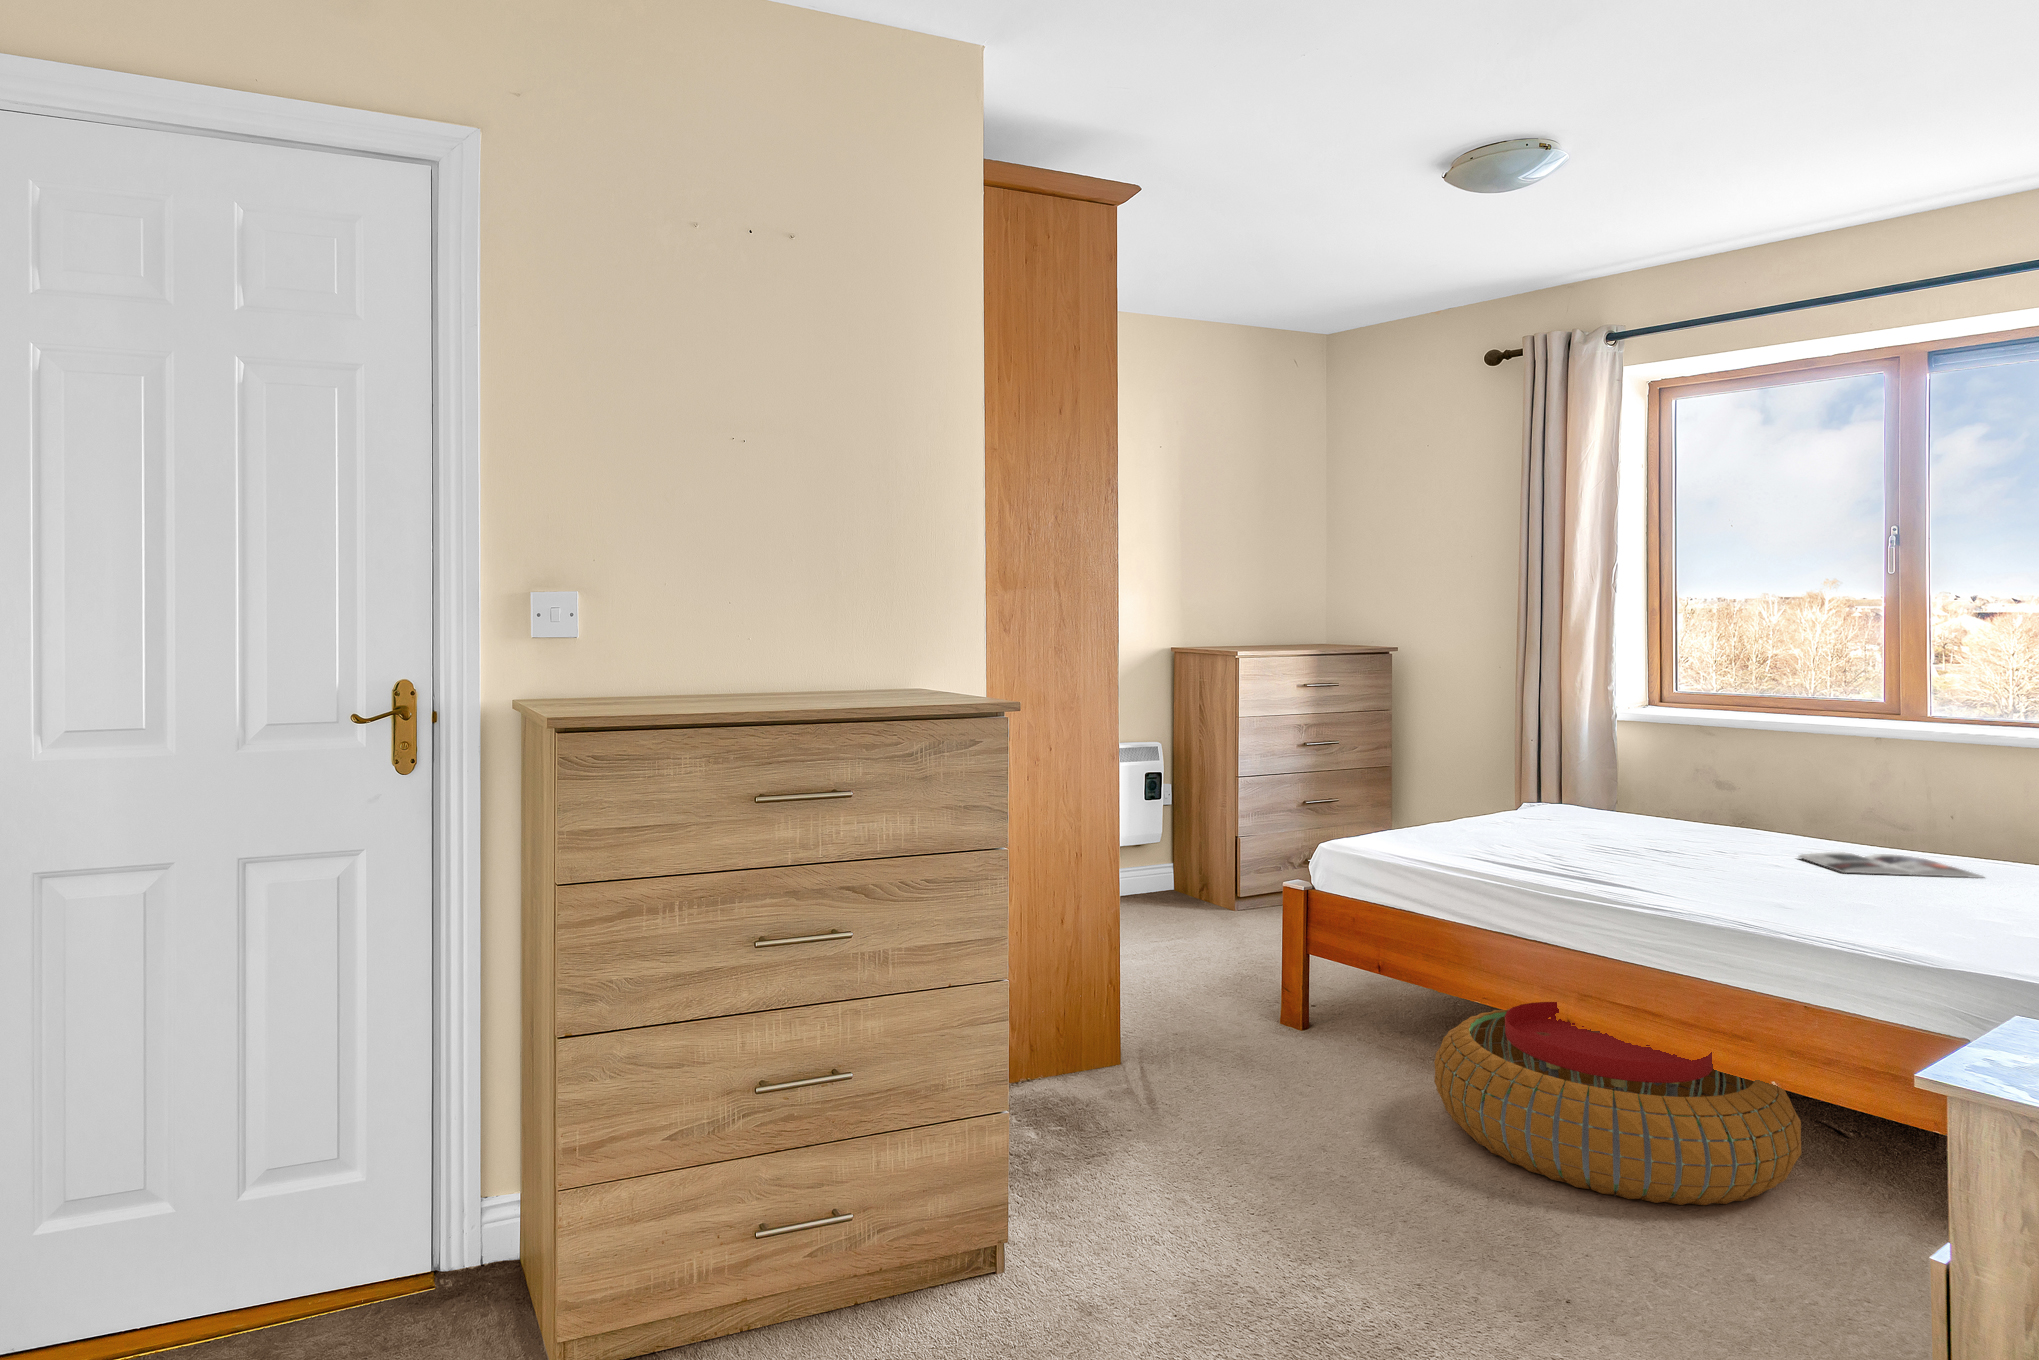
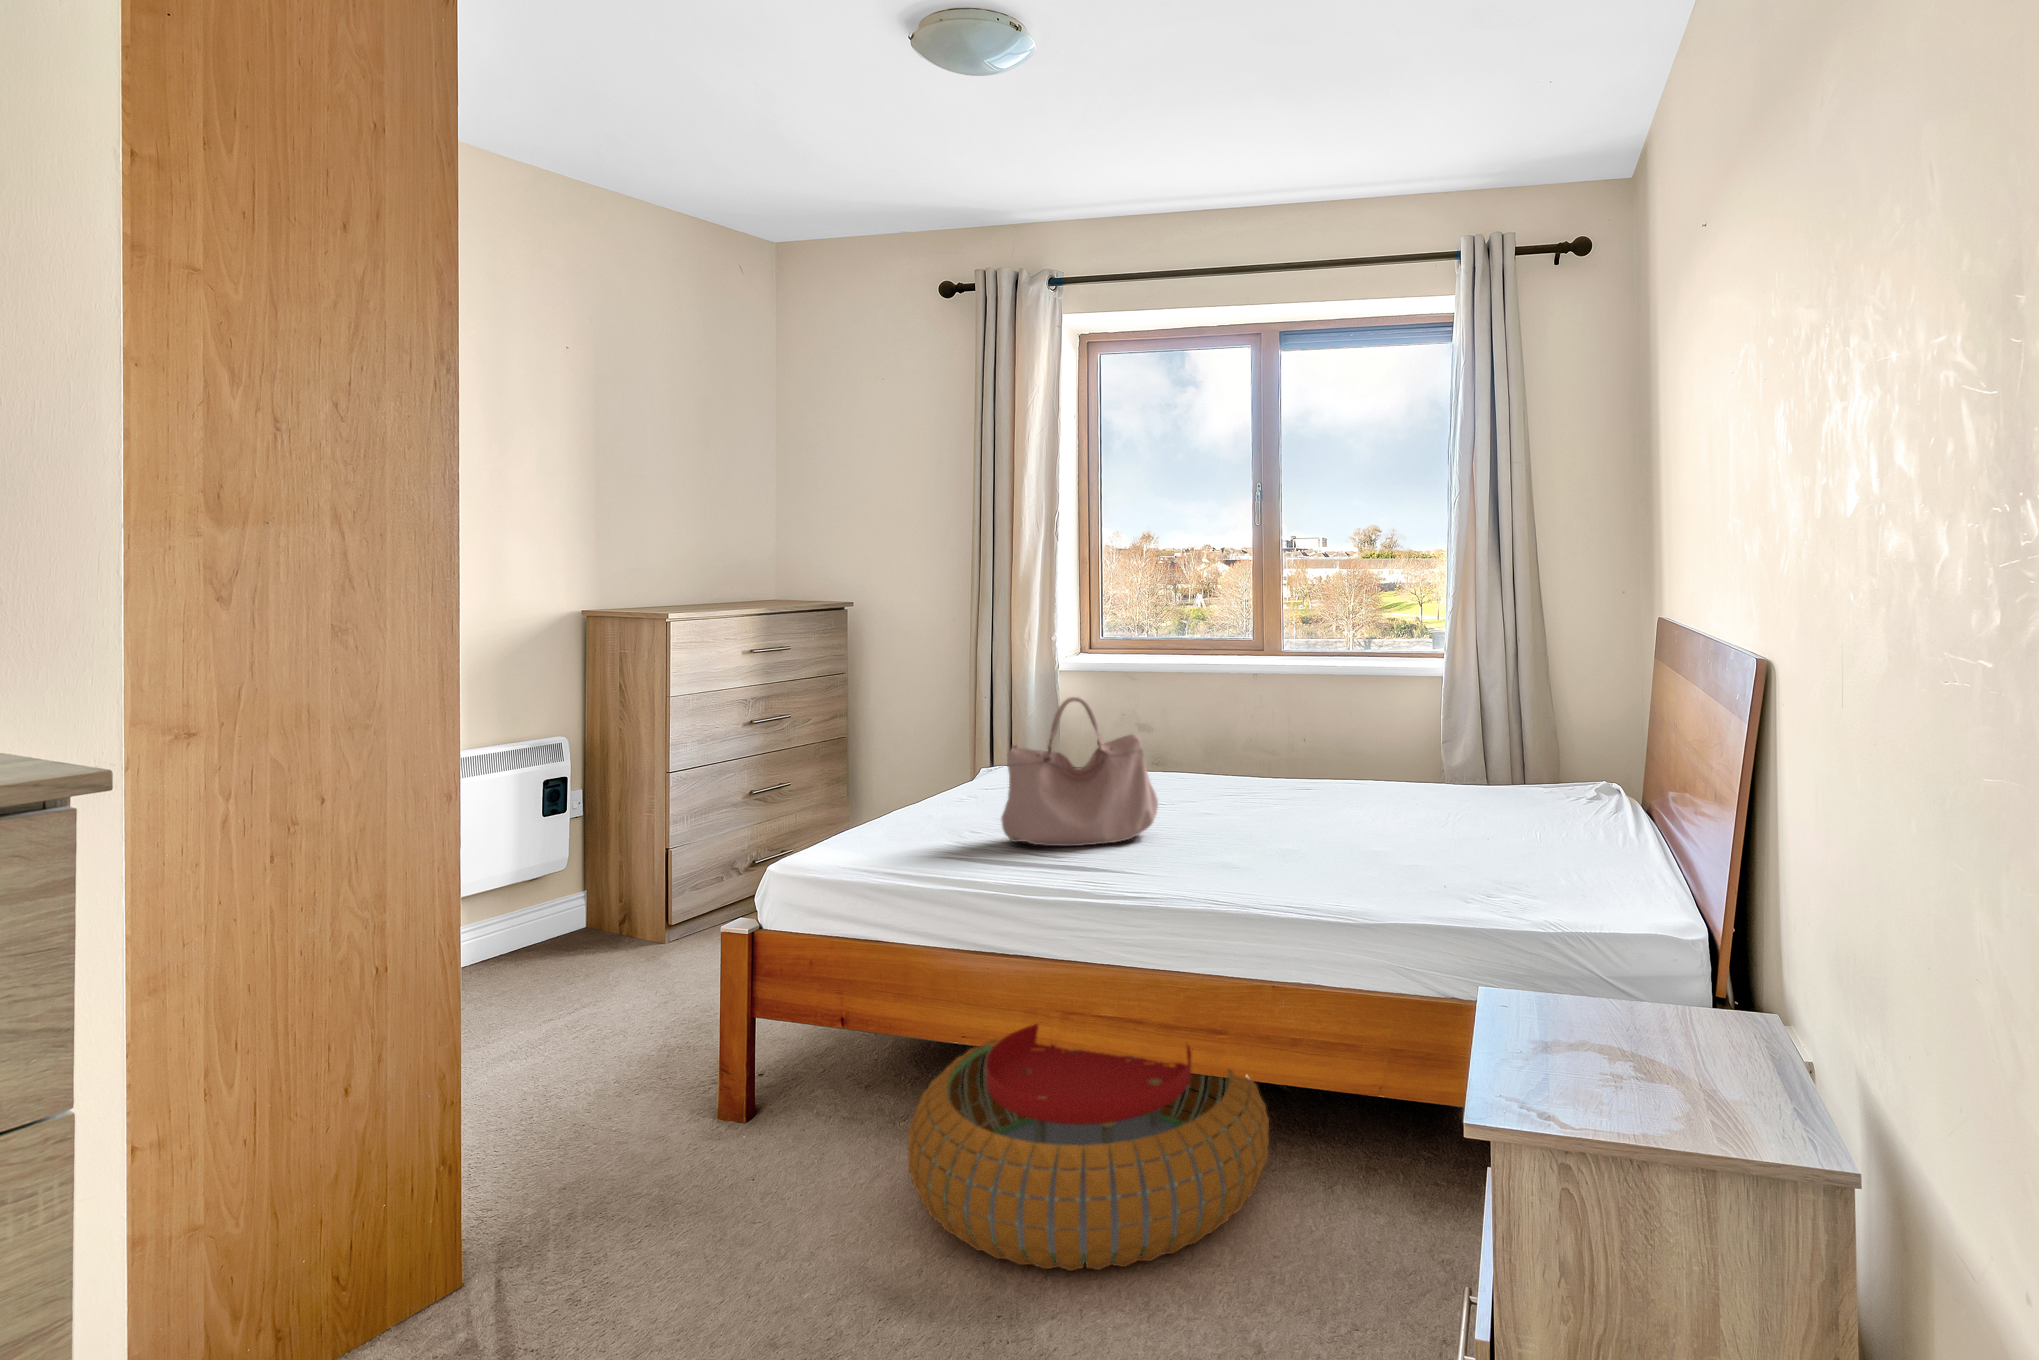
handbag: none [1531,730,1700,867] -> present [1001,697,1158,846]
magazine: present [1799,852,1983,878] -> none [1228,788,1366,817]

